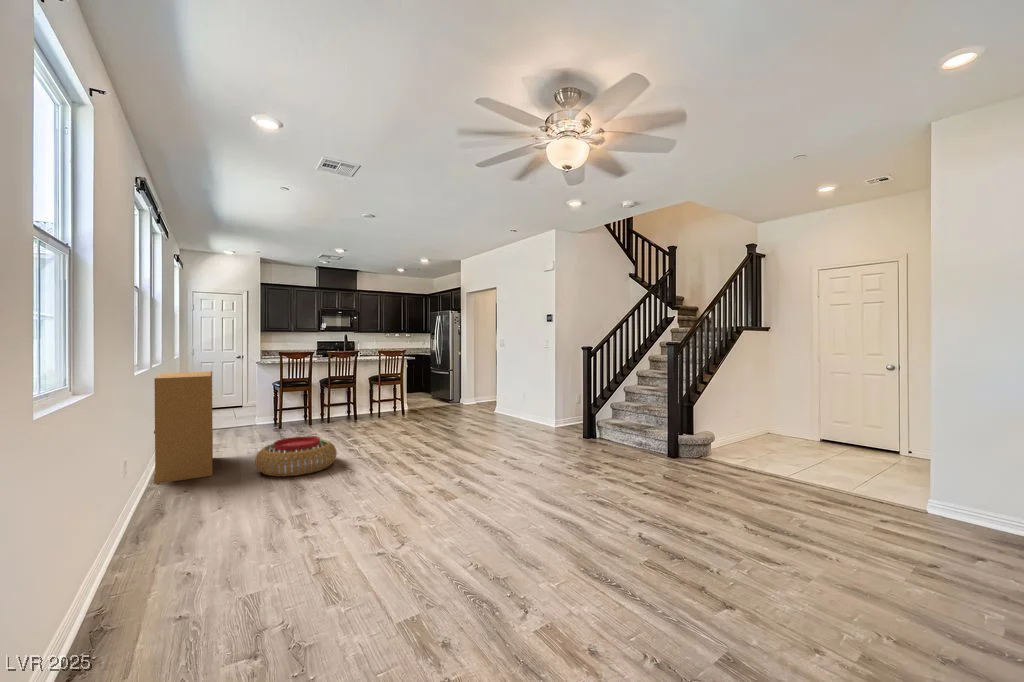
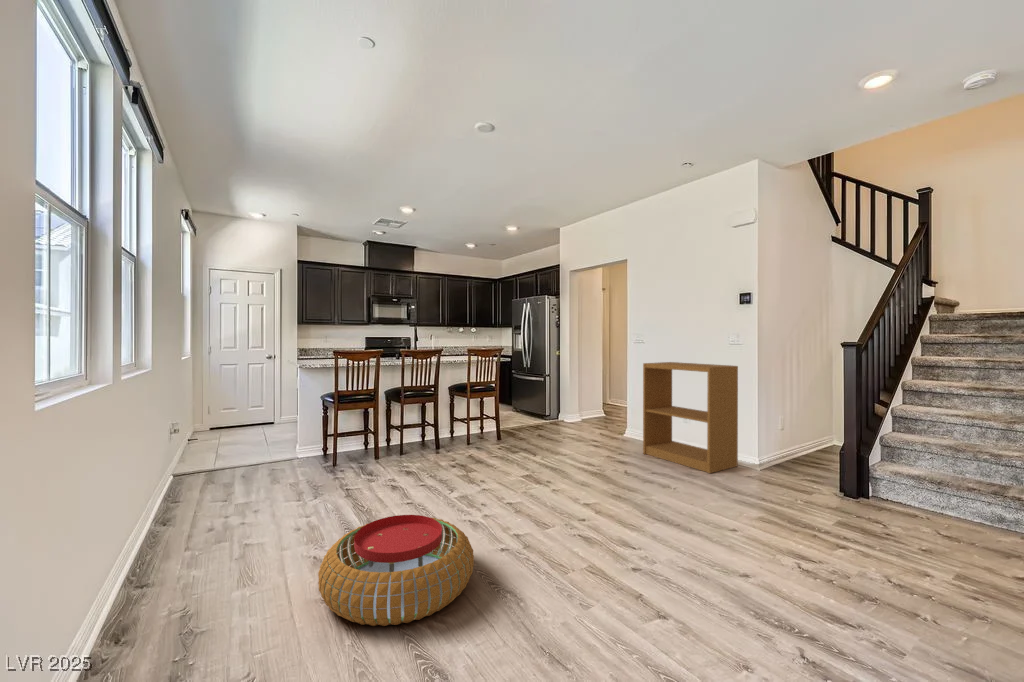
bookshelf: present [154,371,213,484] -> present [643,362,738,473]

